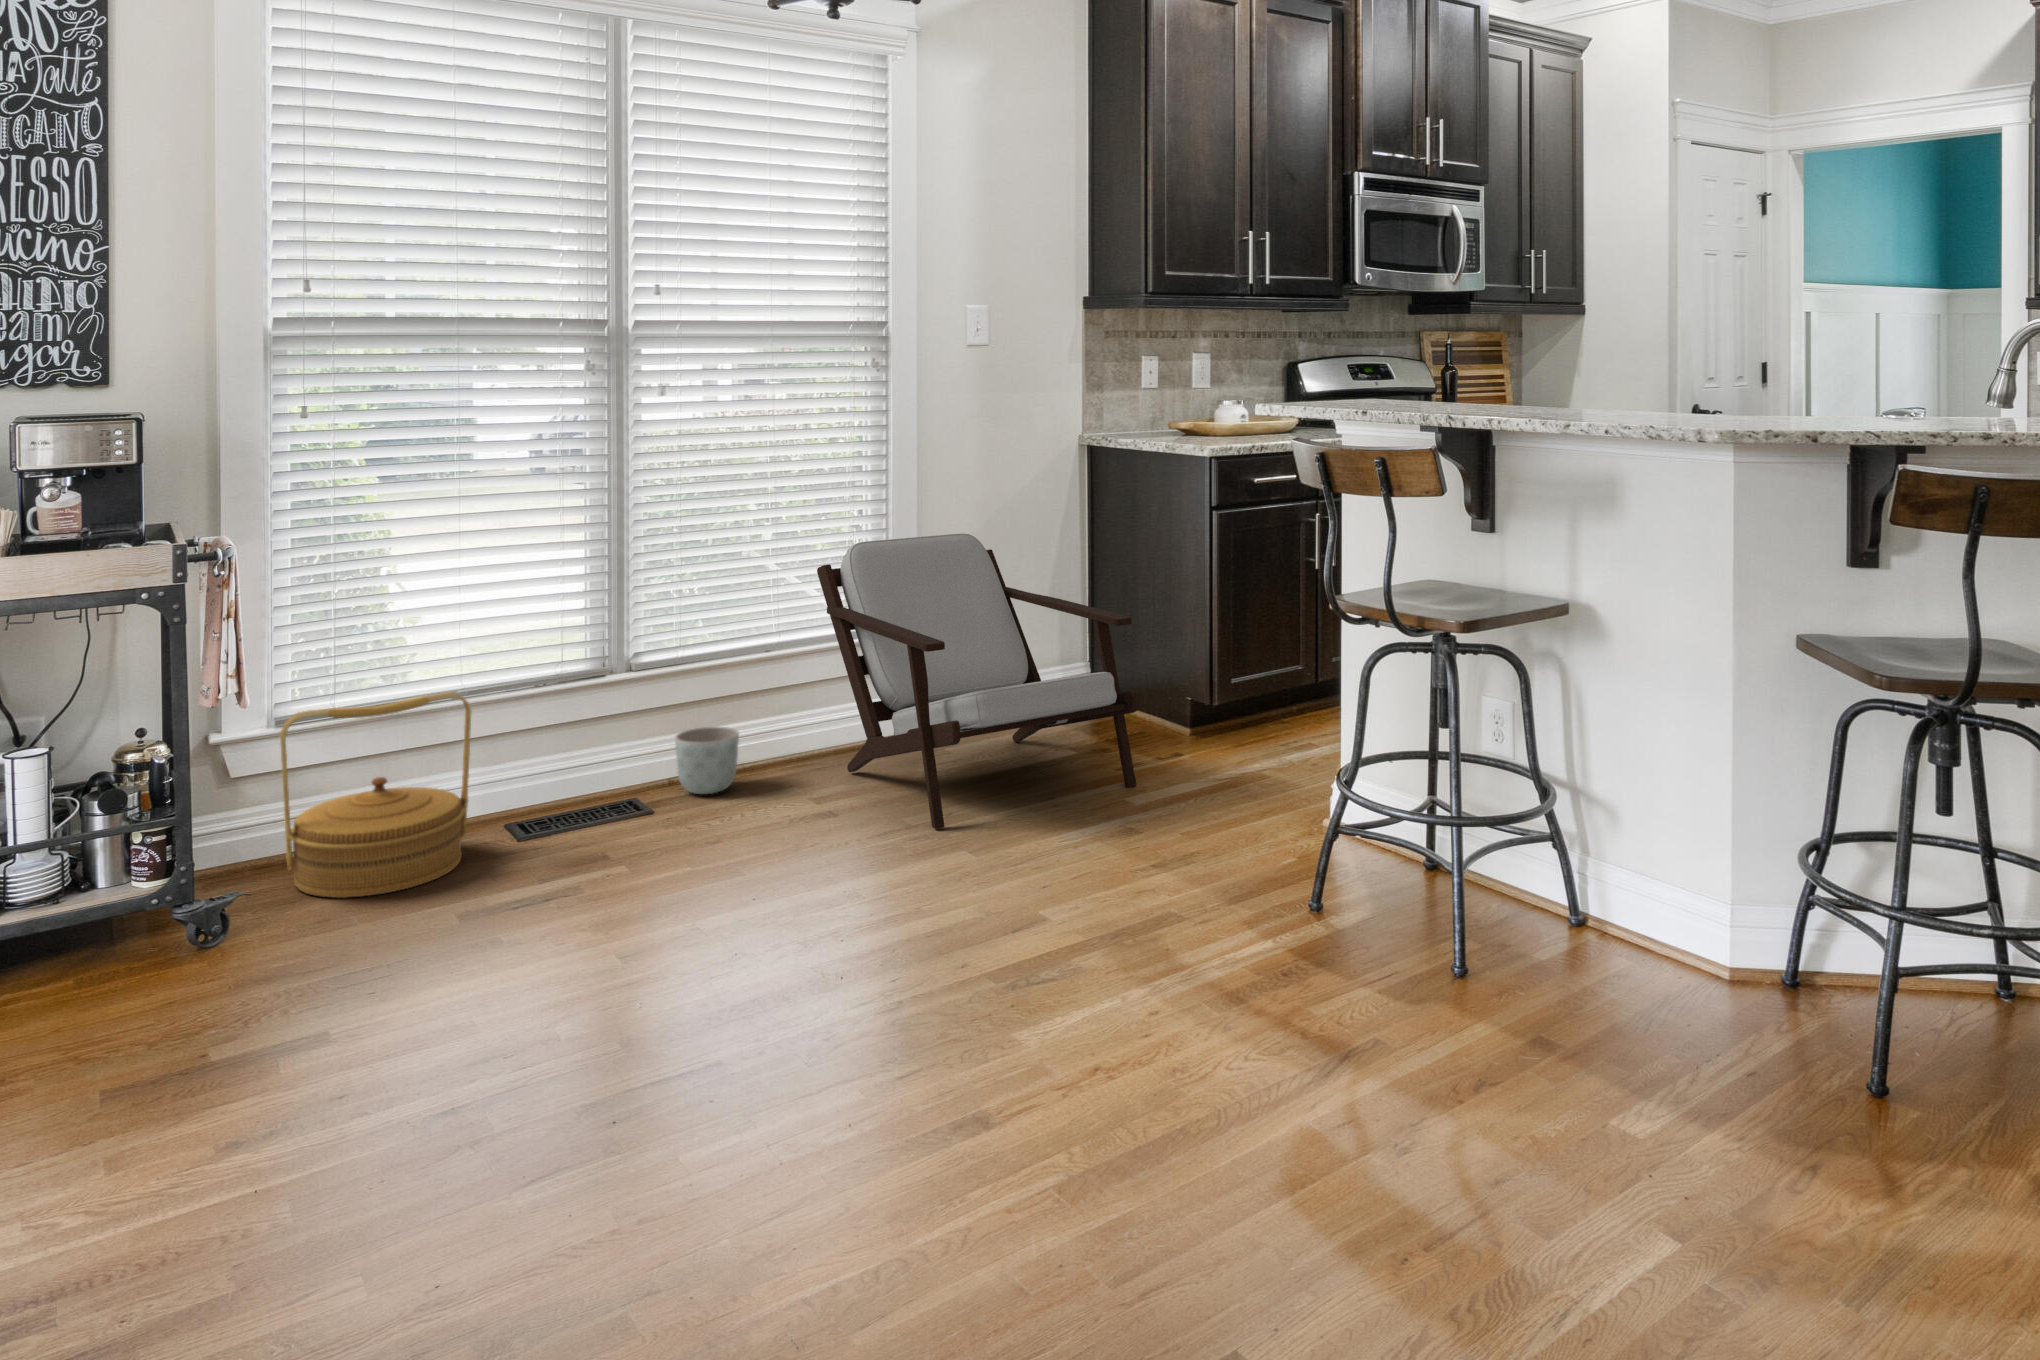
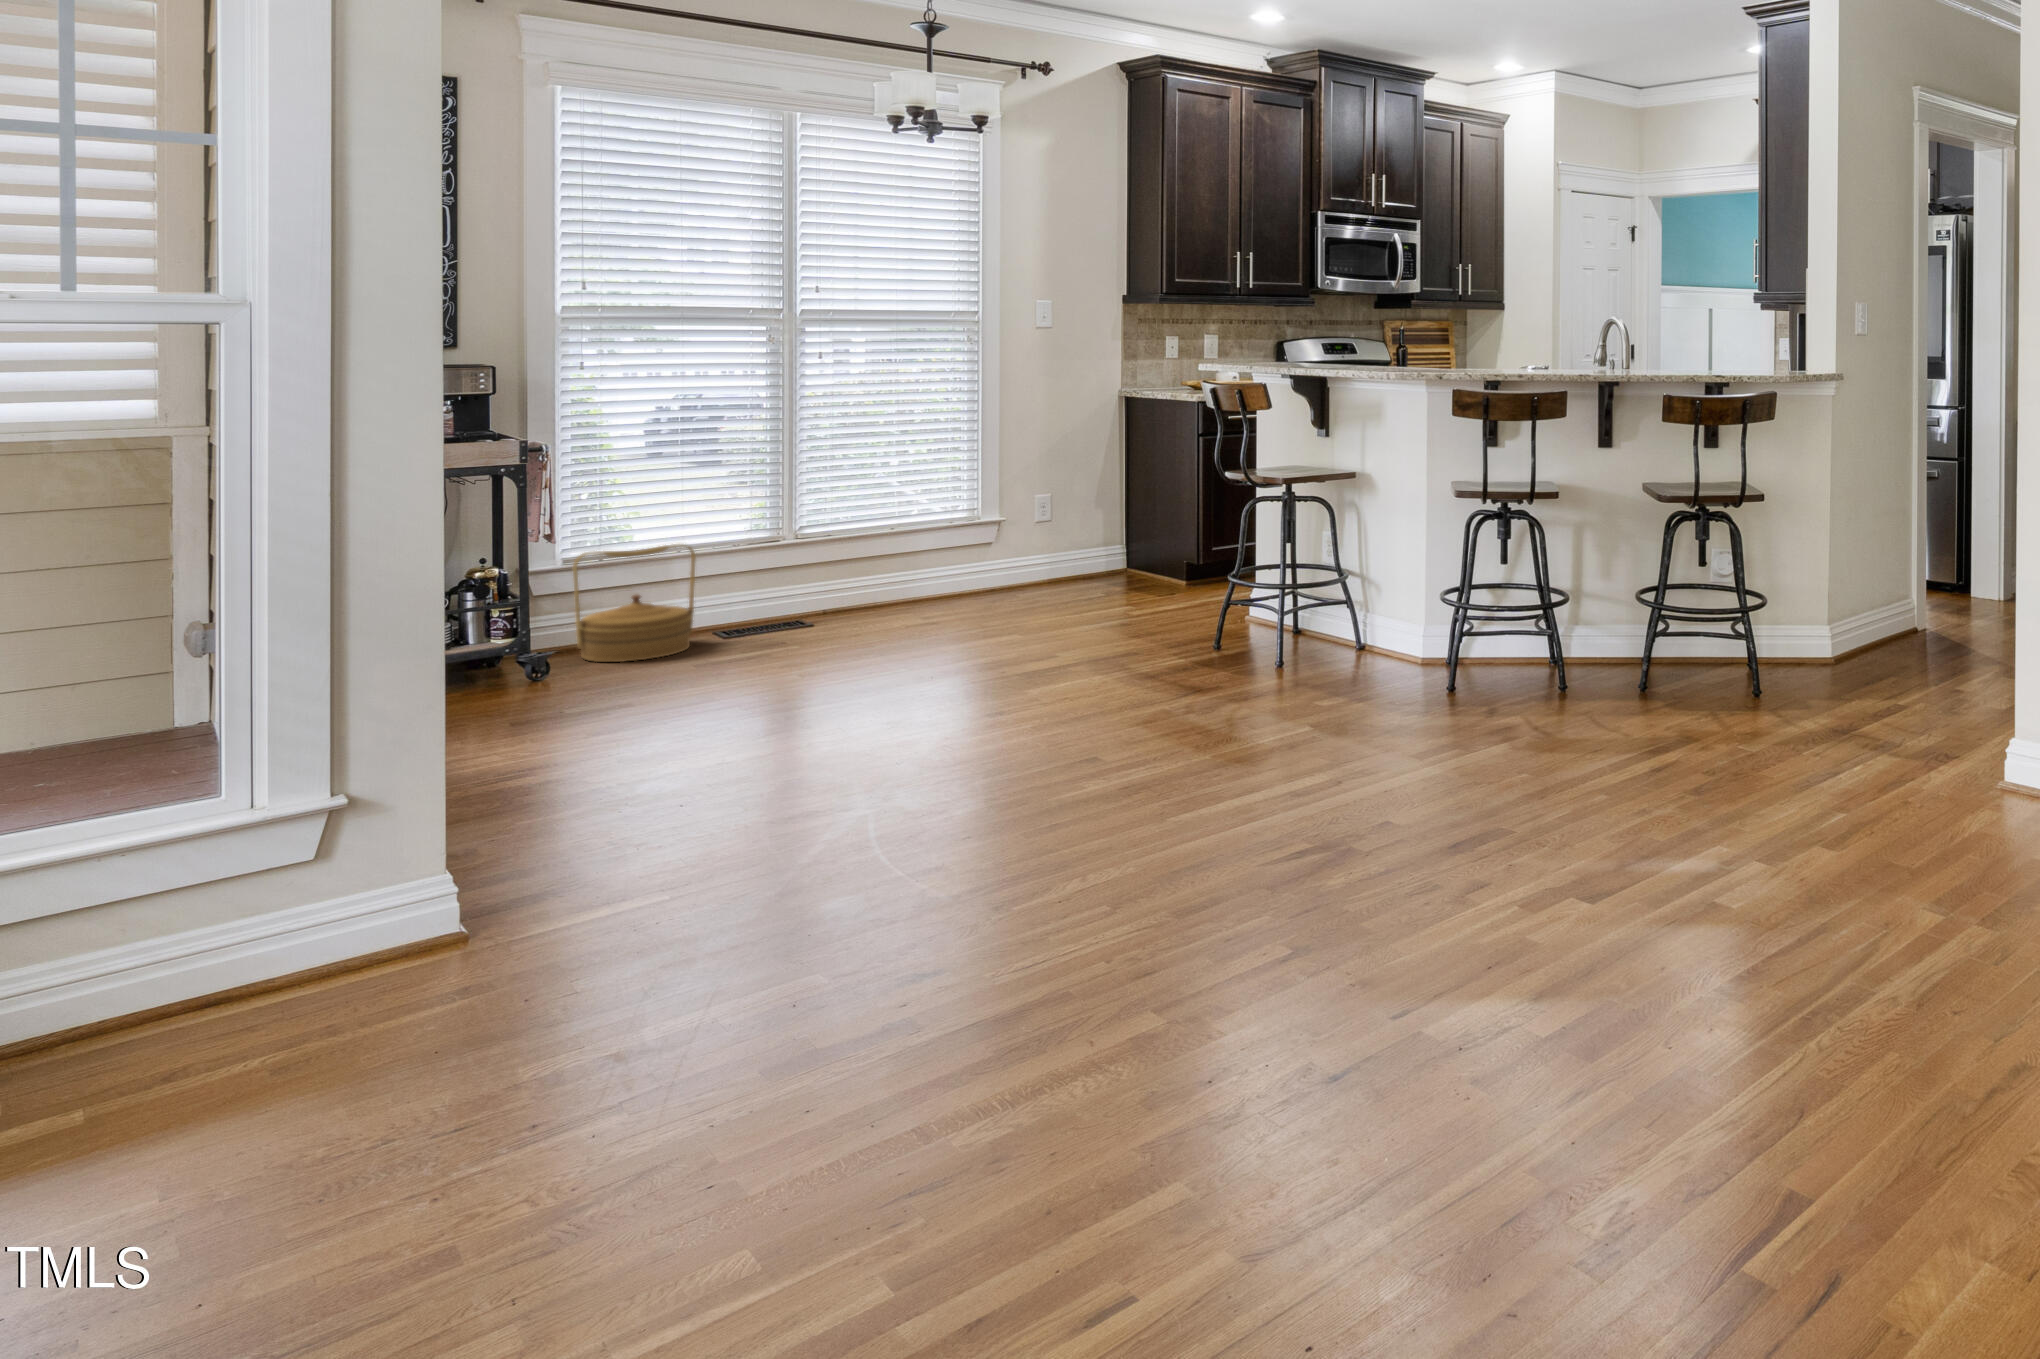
armchair: present [817,533,1138,829] -> none [929,454,1137,626]
planter: present [675,727,739,794] -> none [830,576,874,617]

